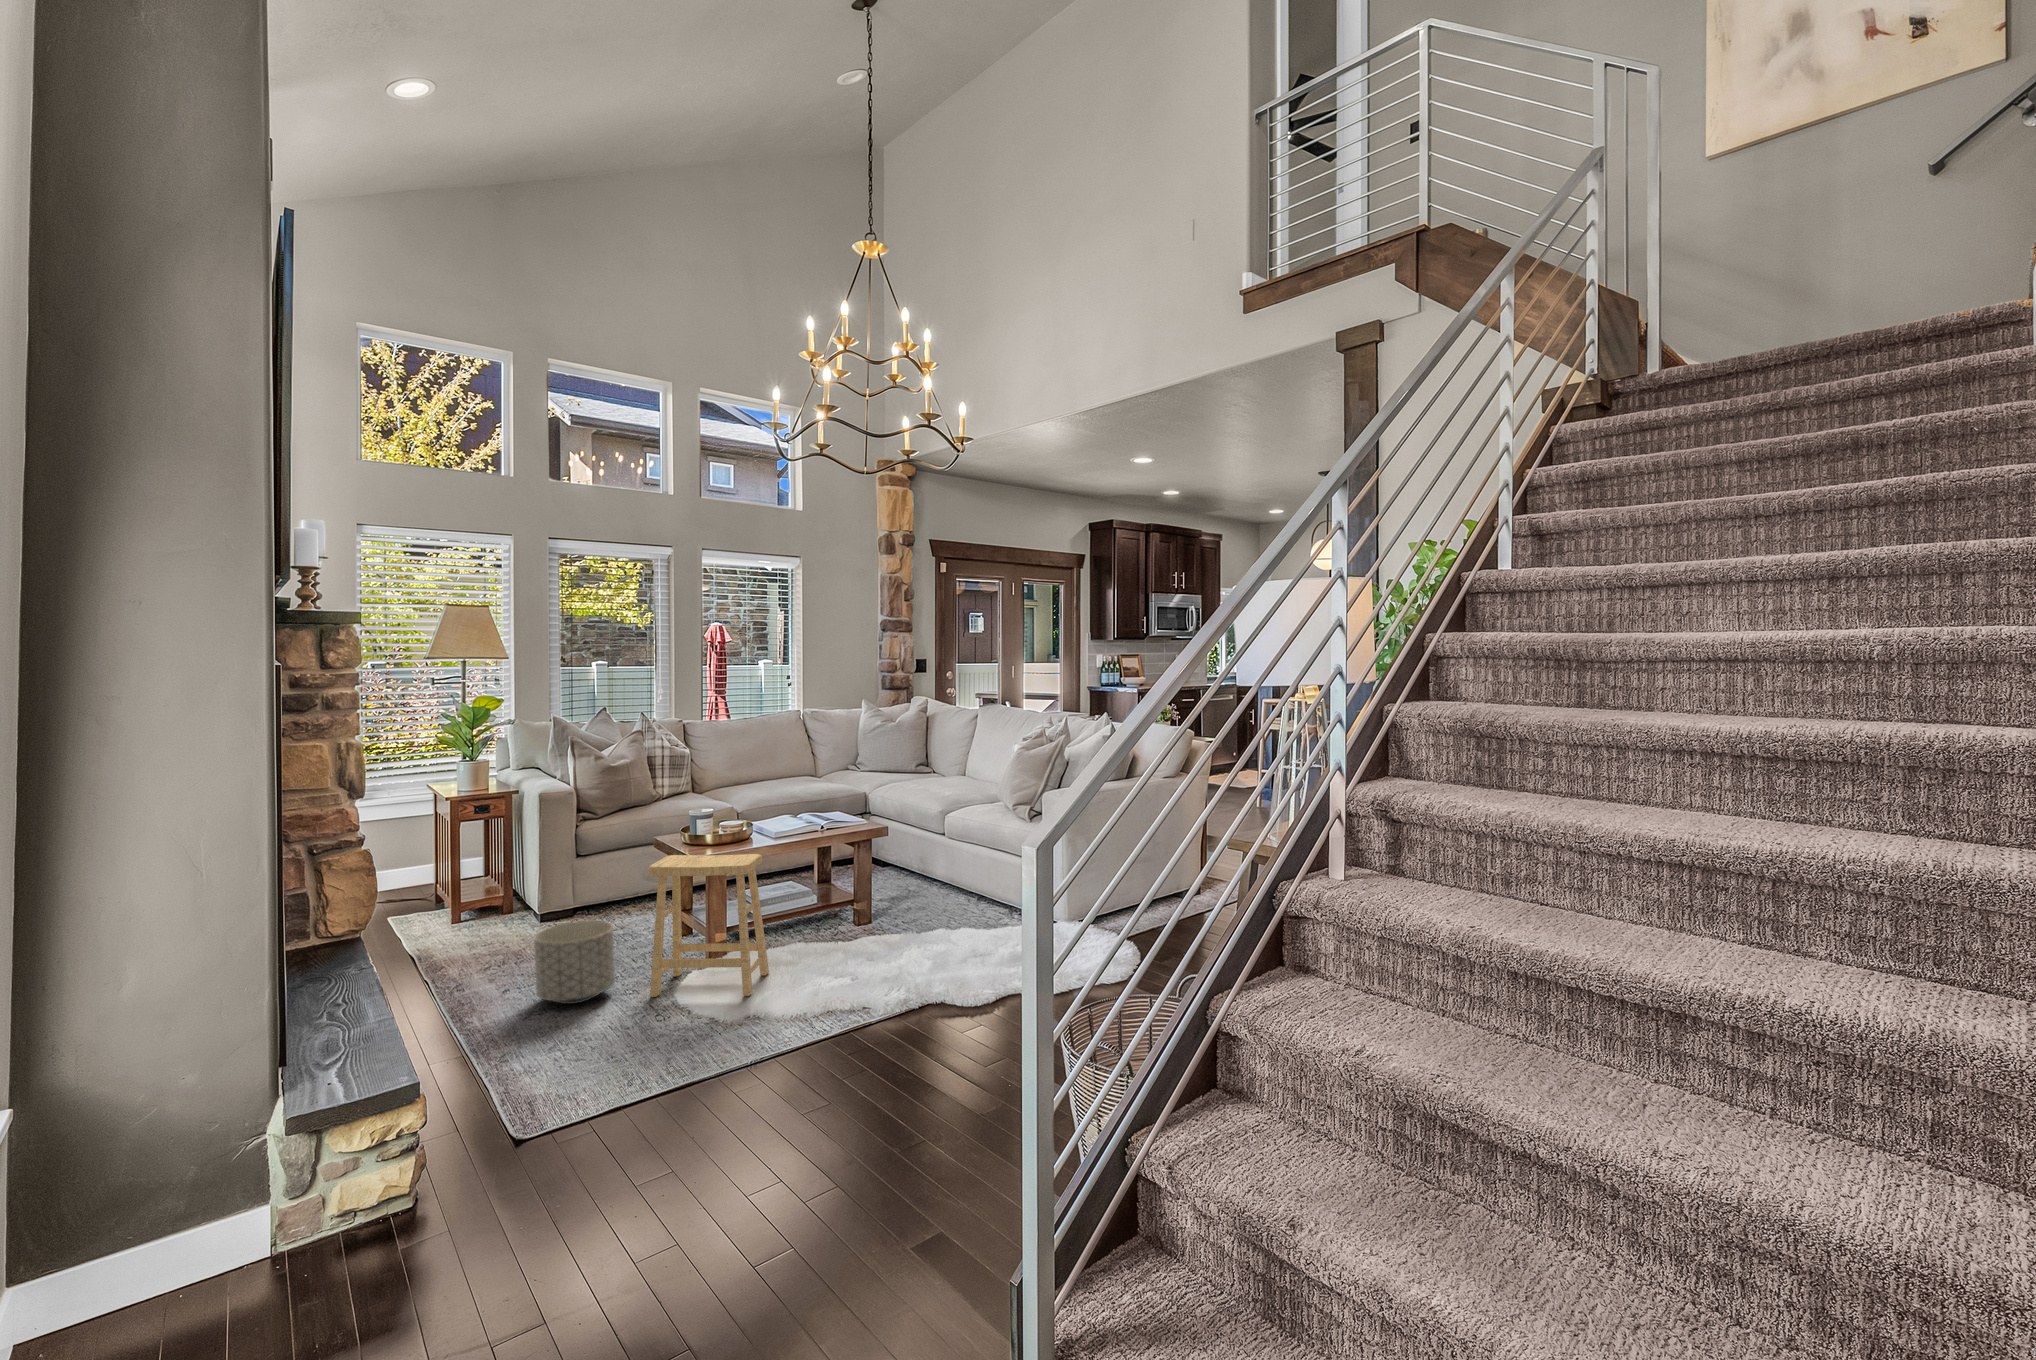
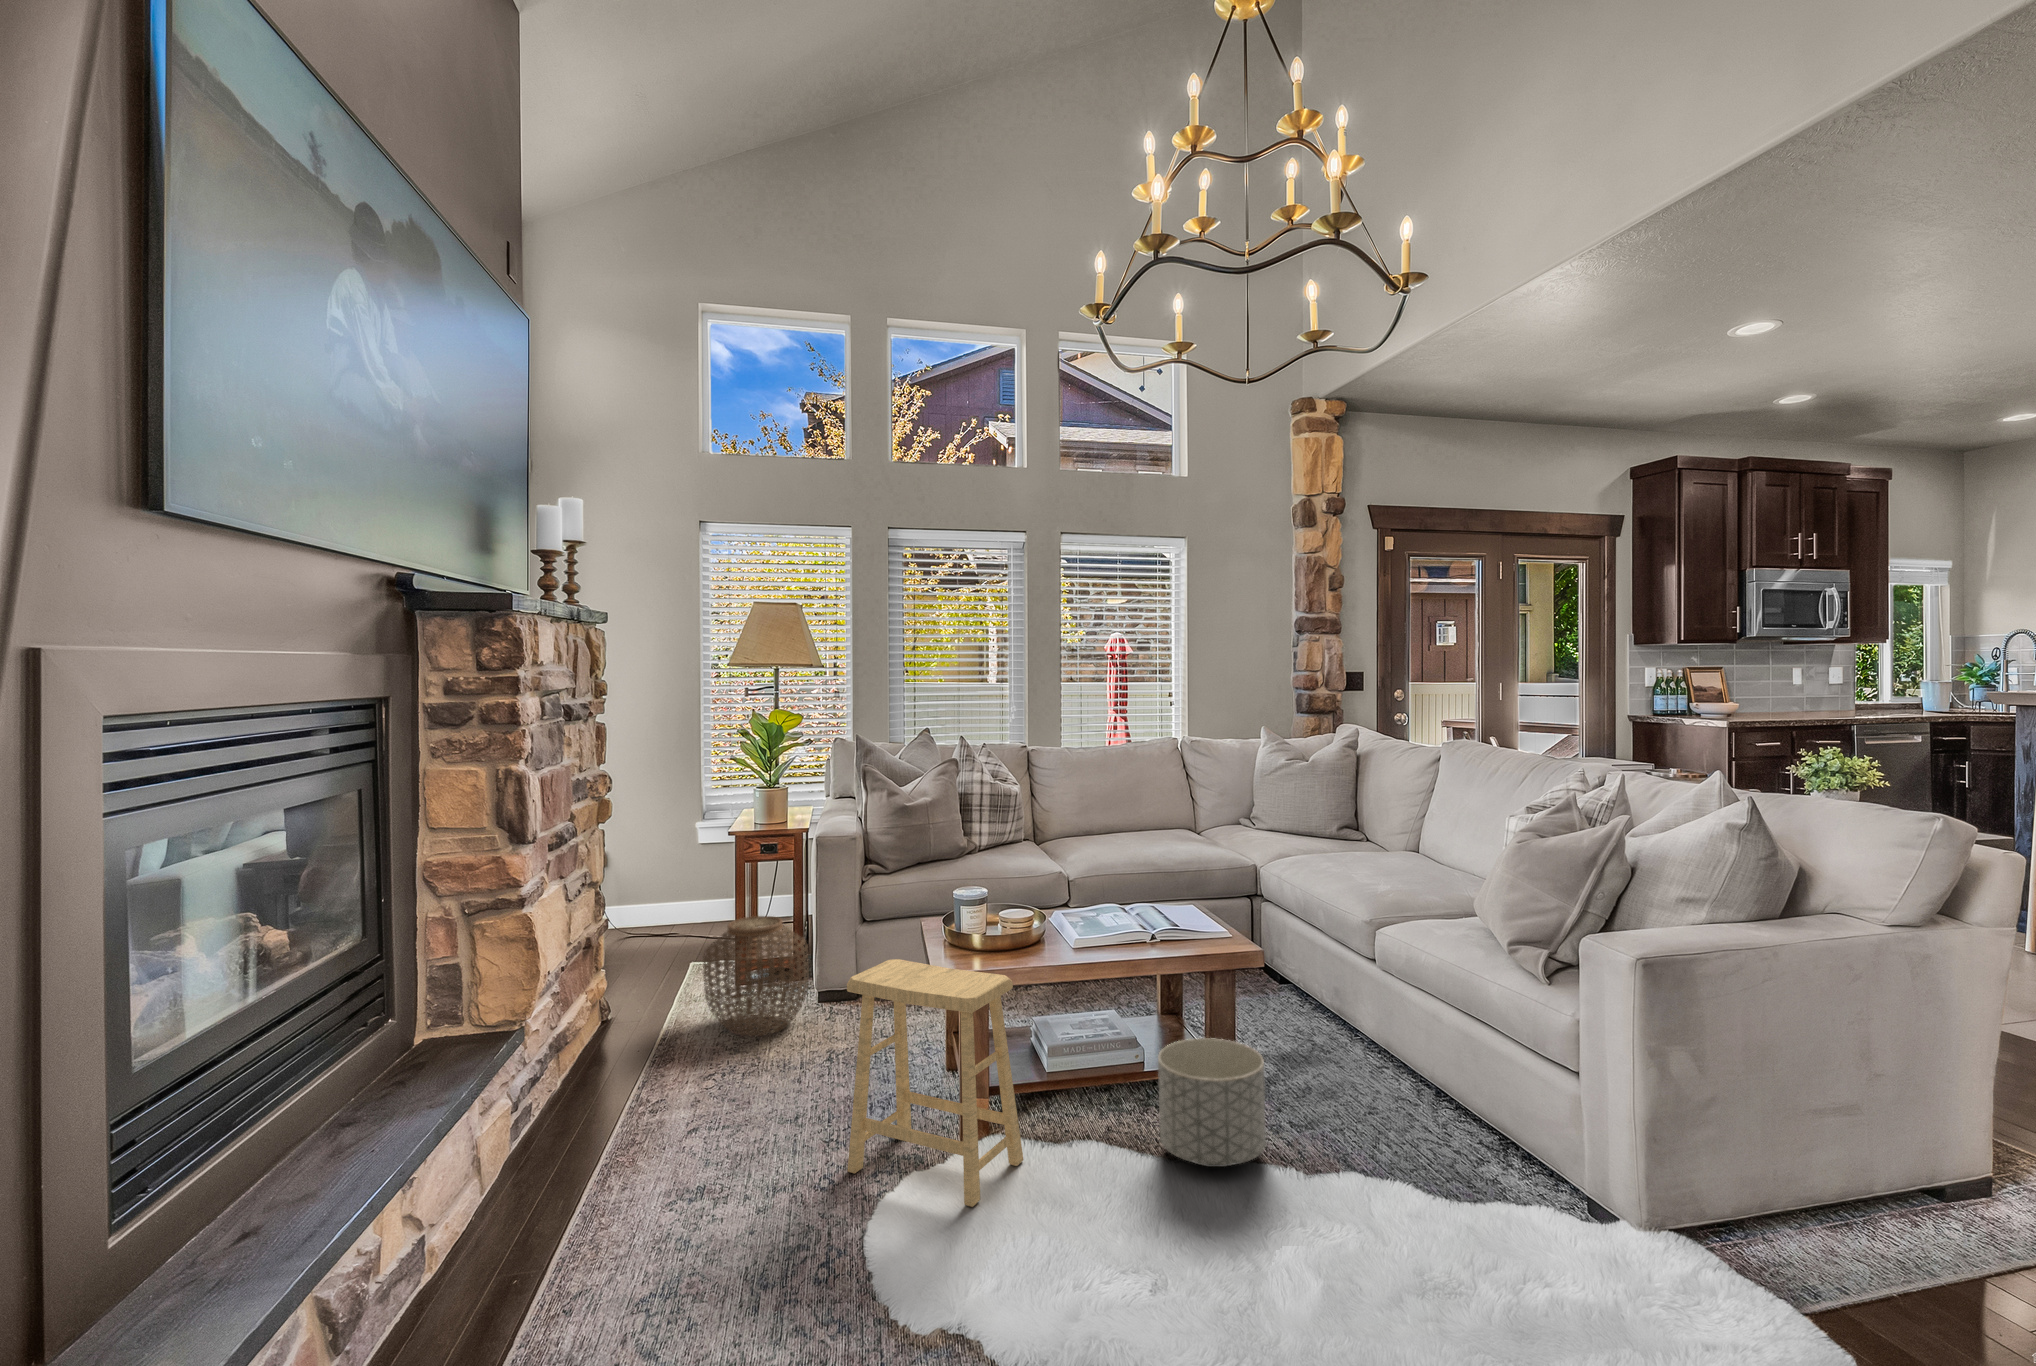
woven basket: none [457,854,550,948] -> present [703,916,809,1036]
planter: present [534,920,615,1004] -> present [1158,1038,1266,1167]

